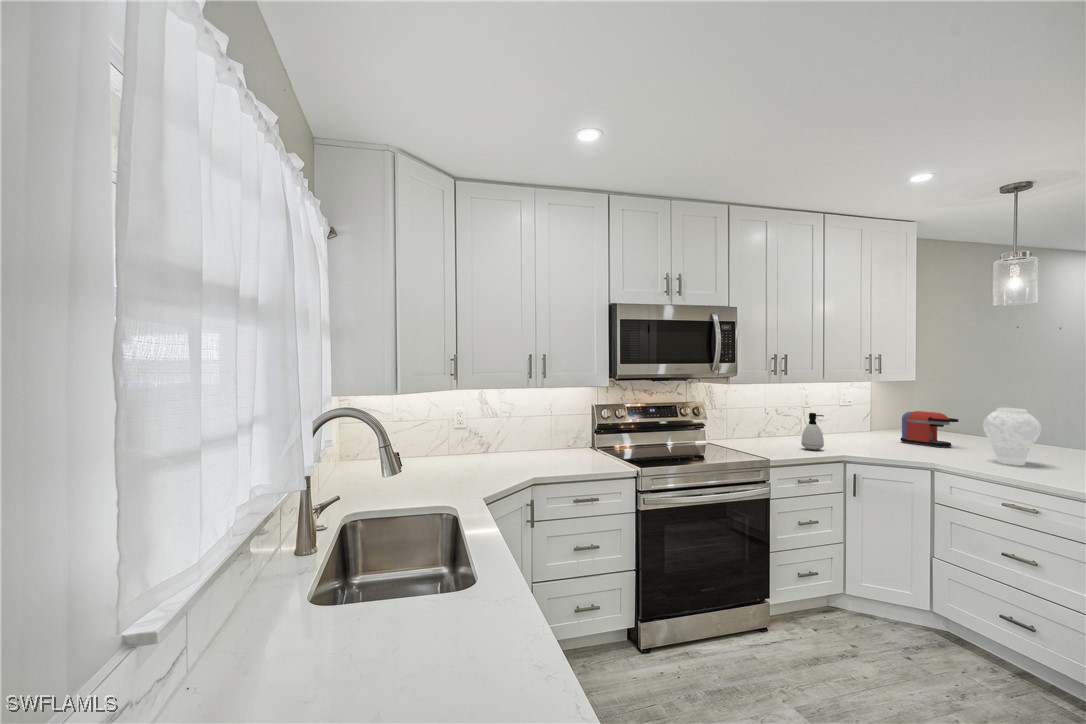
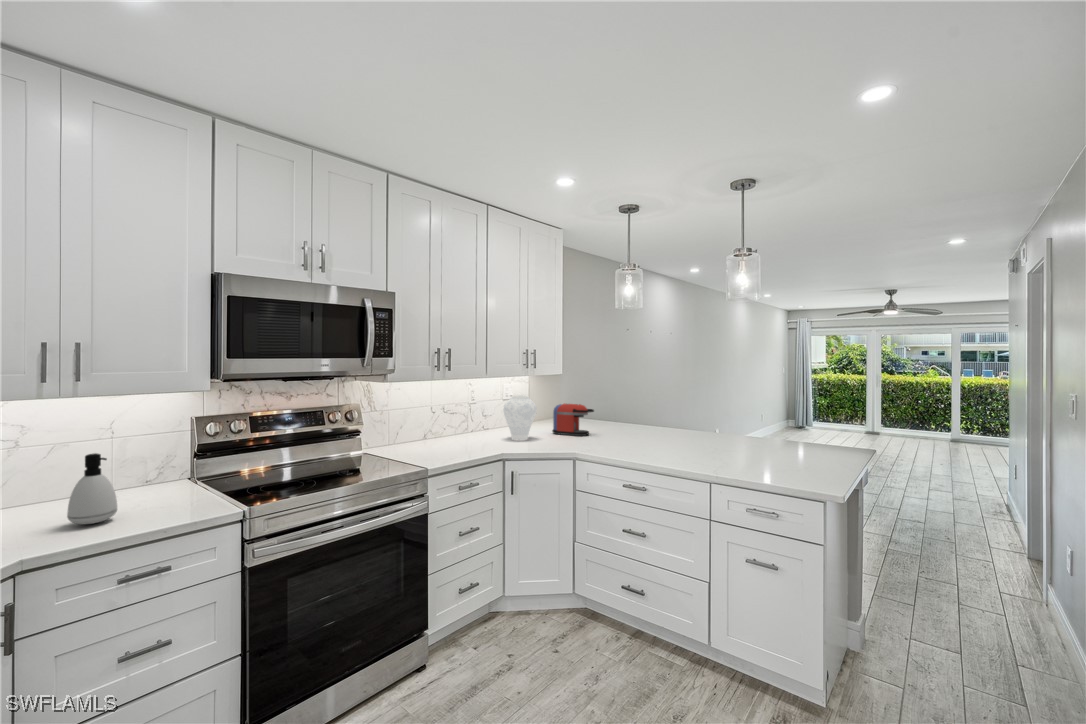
vase: present [983,408,1041,465] -> present [503,395,537,440]
soap dispenser: present [801,413,824,450] -> present [67,453,117,524]

